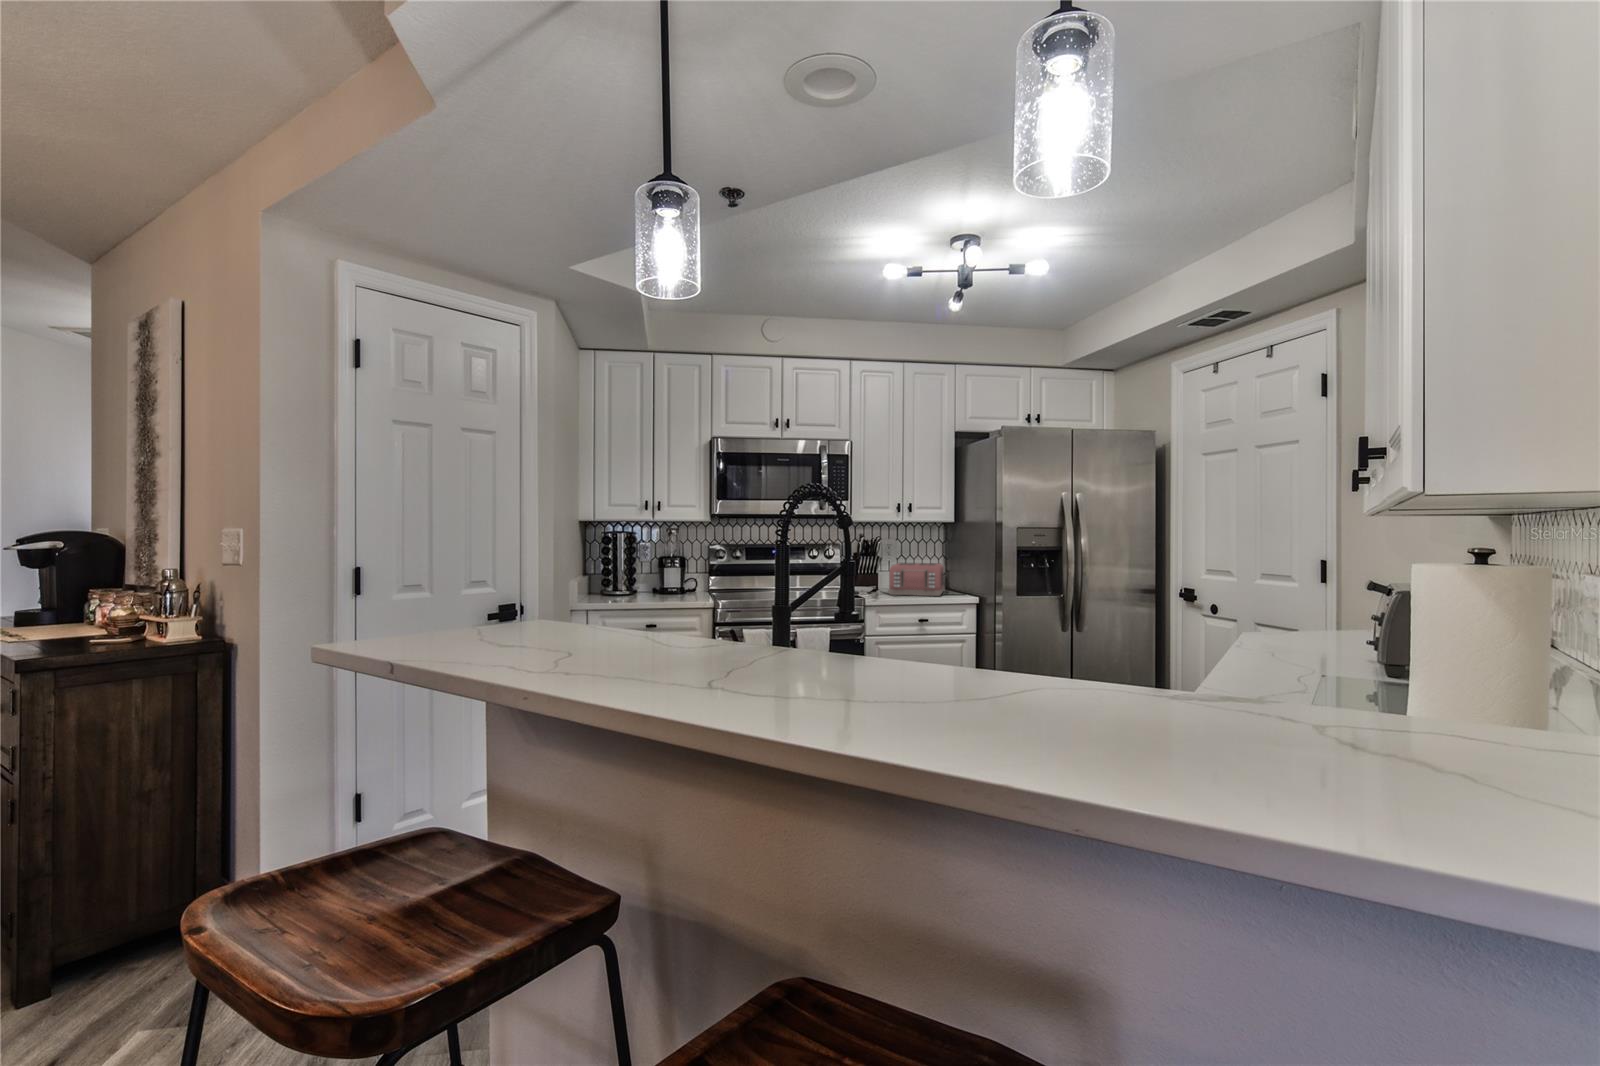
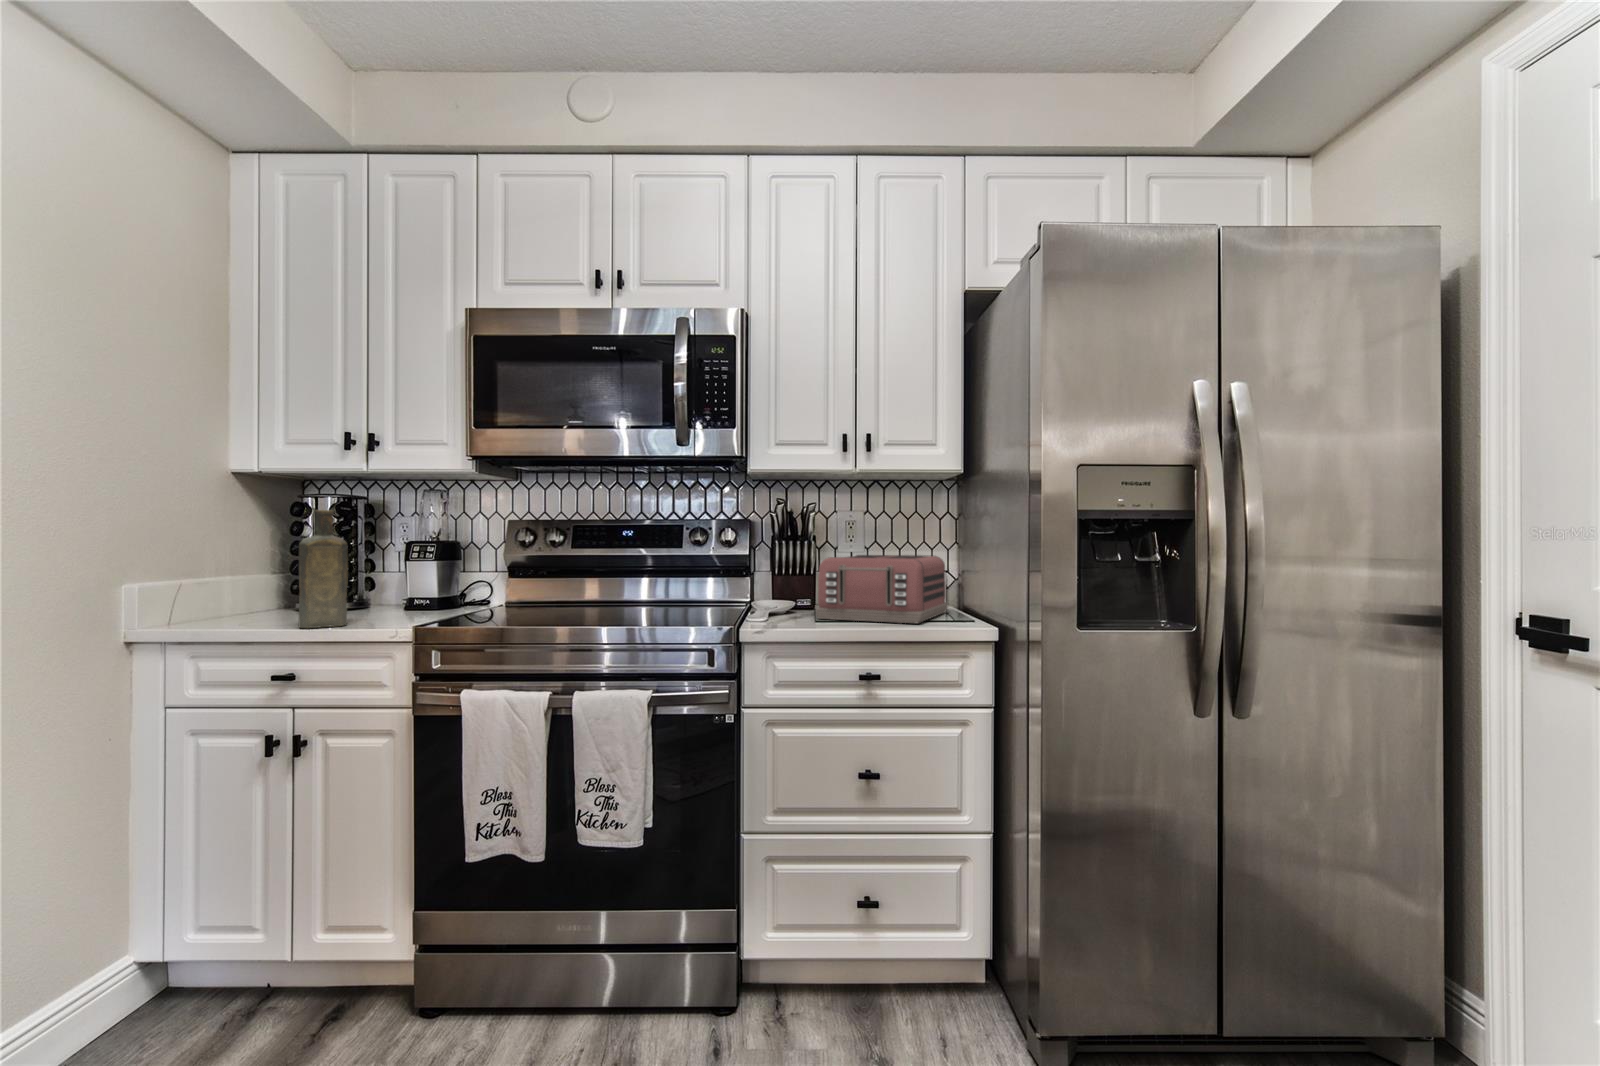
bottle: none [649,544,673,602] -> present [299,510,348,628]

